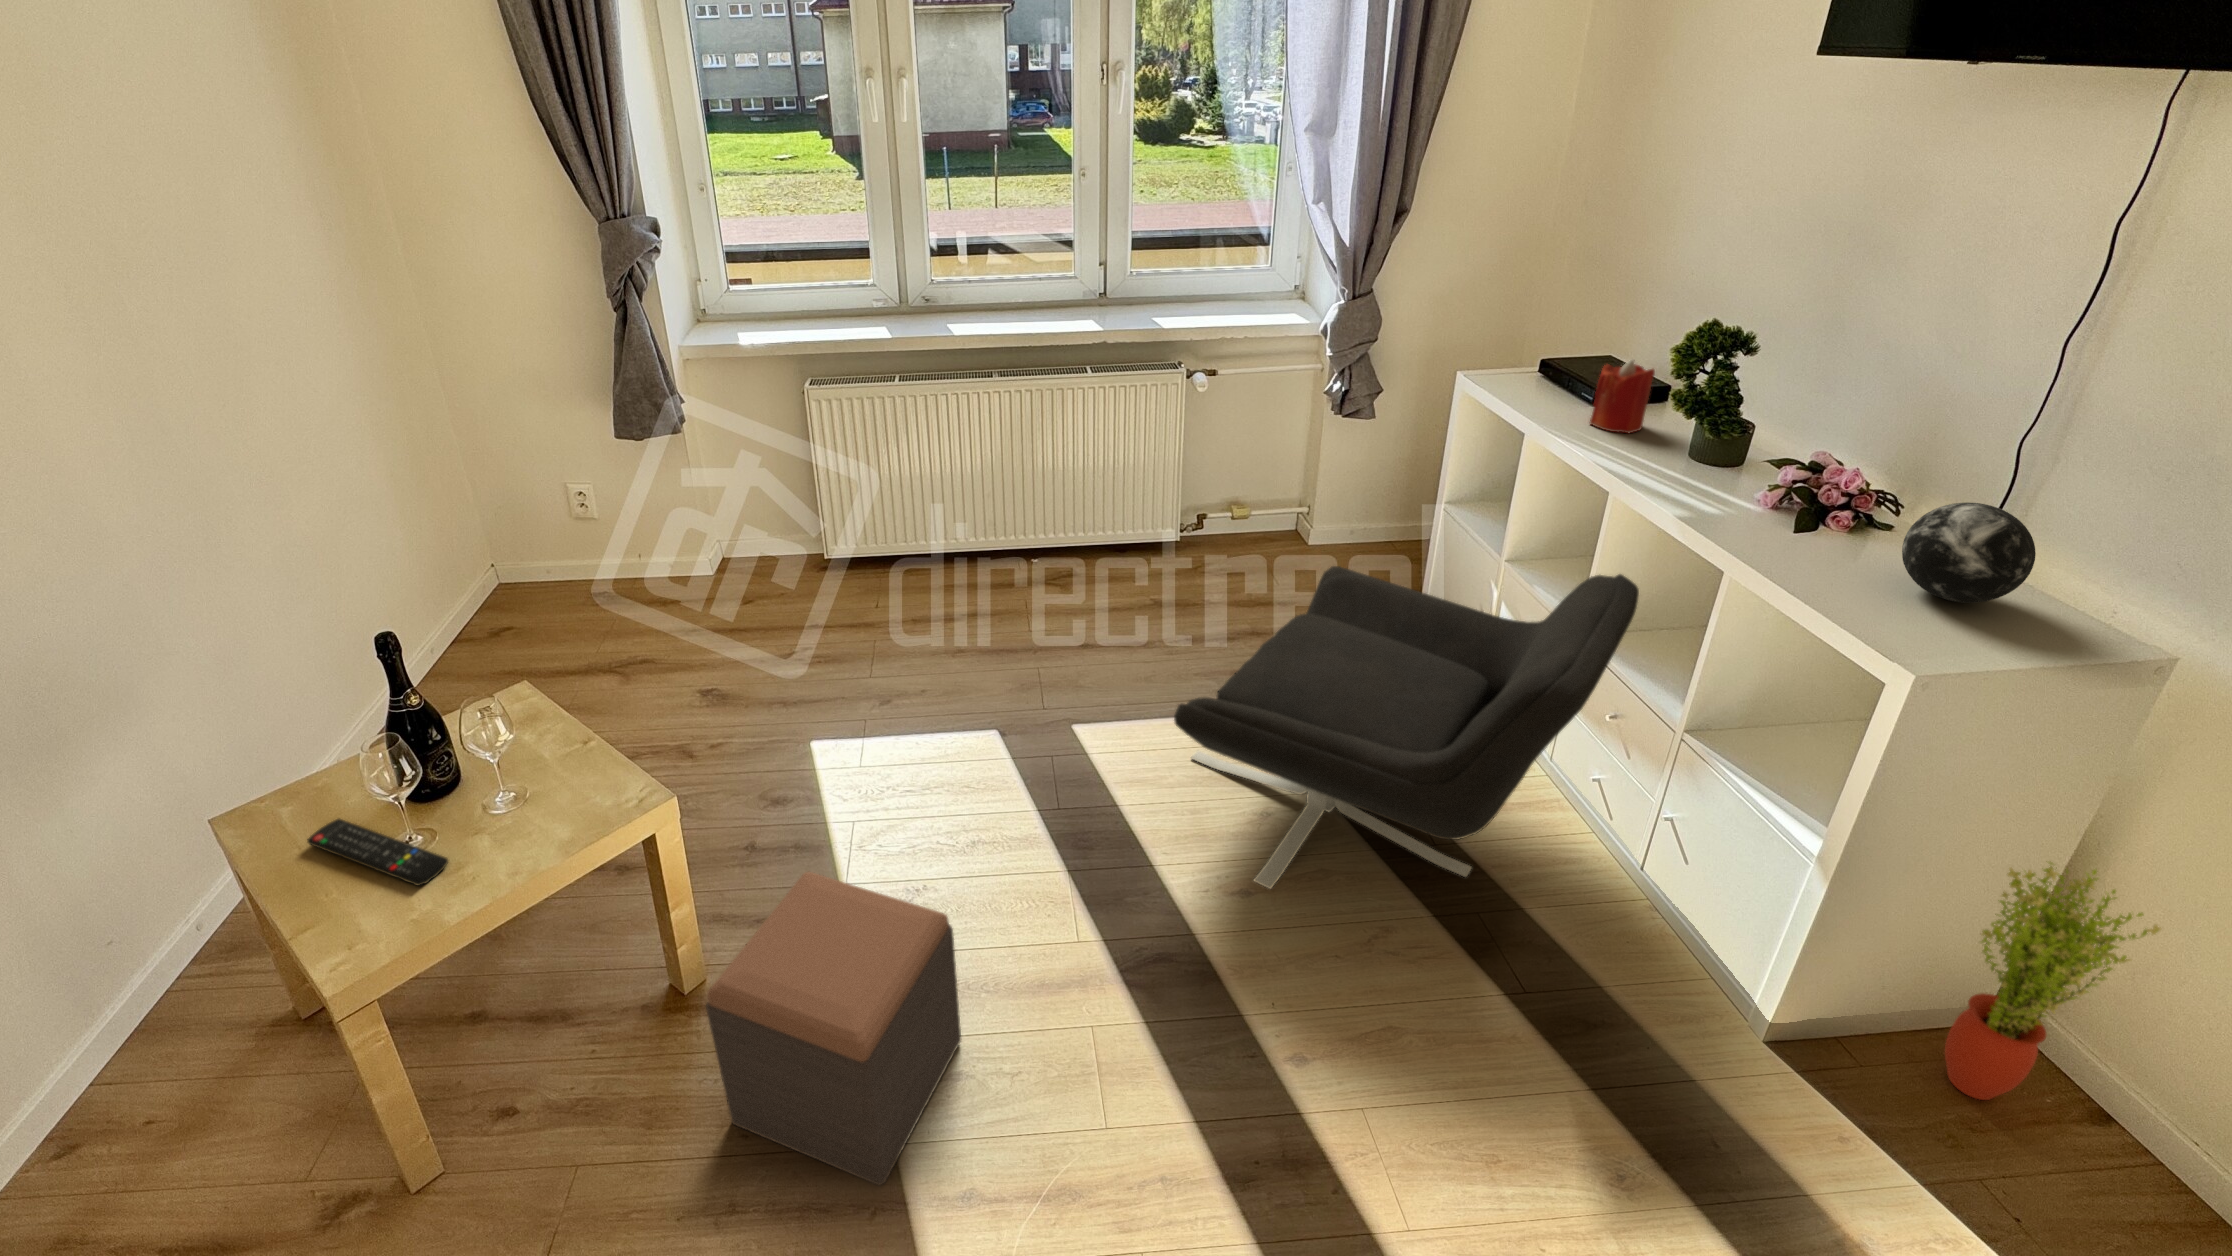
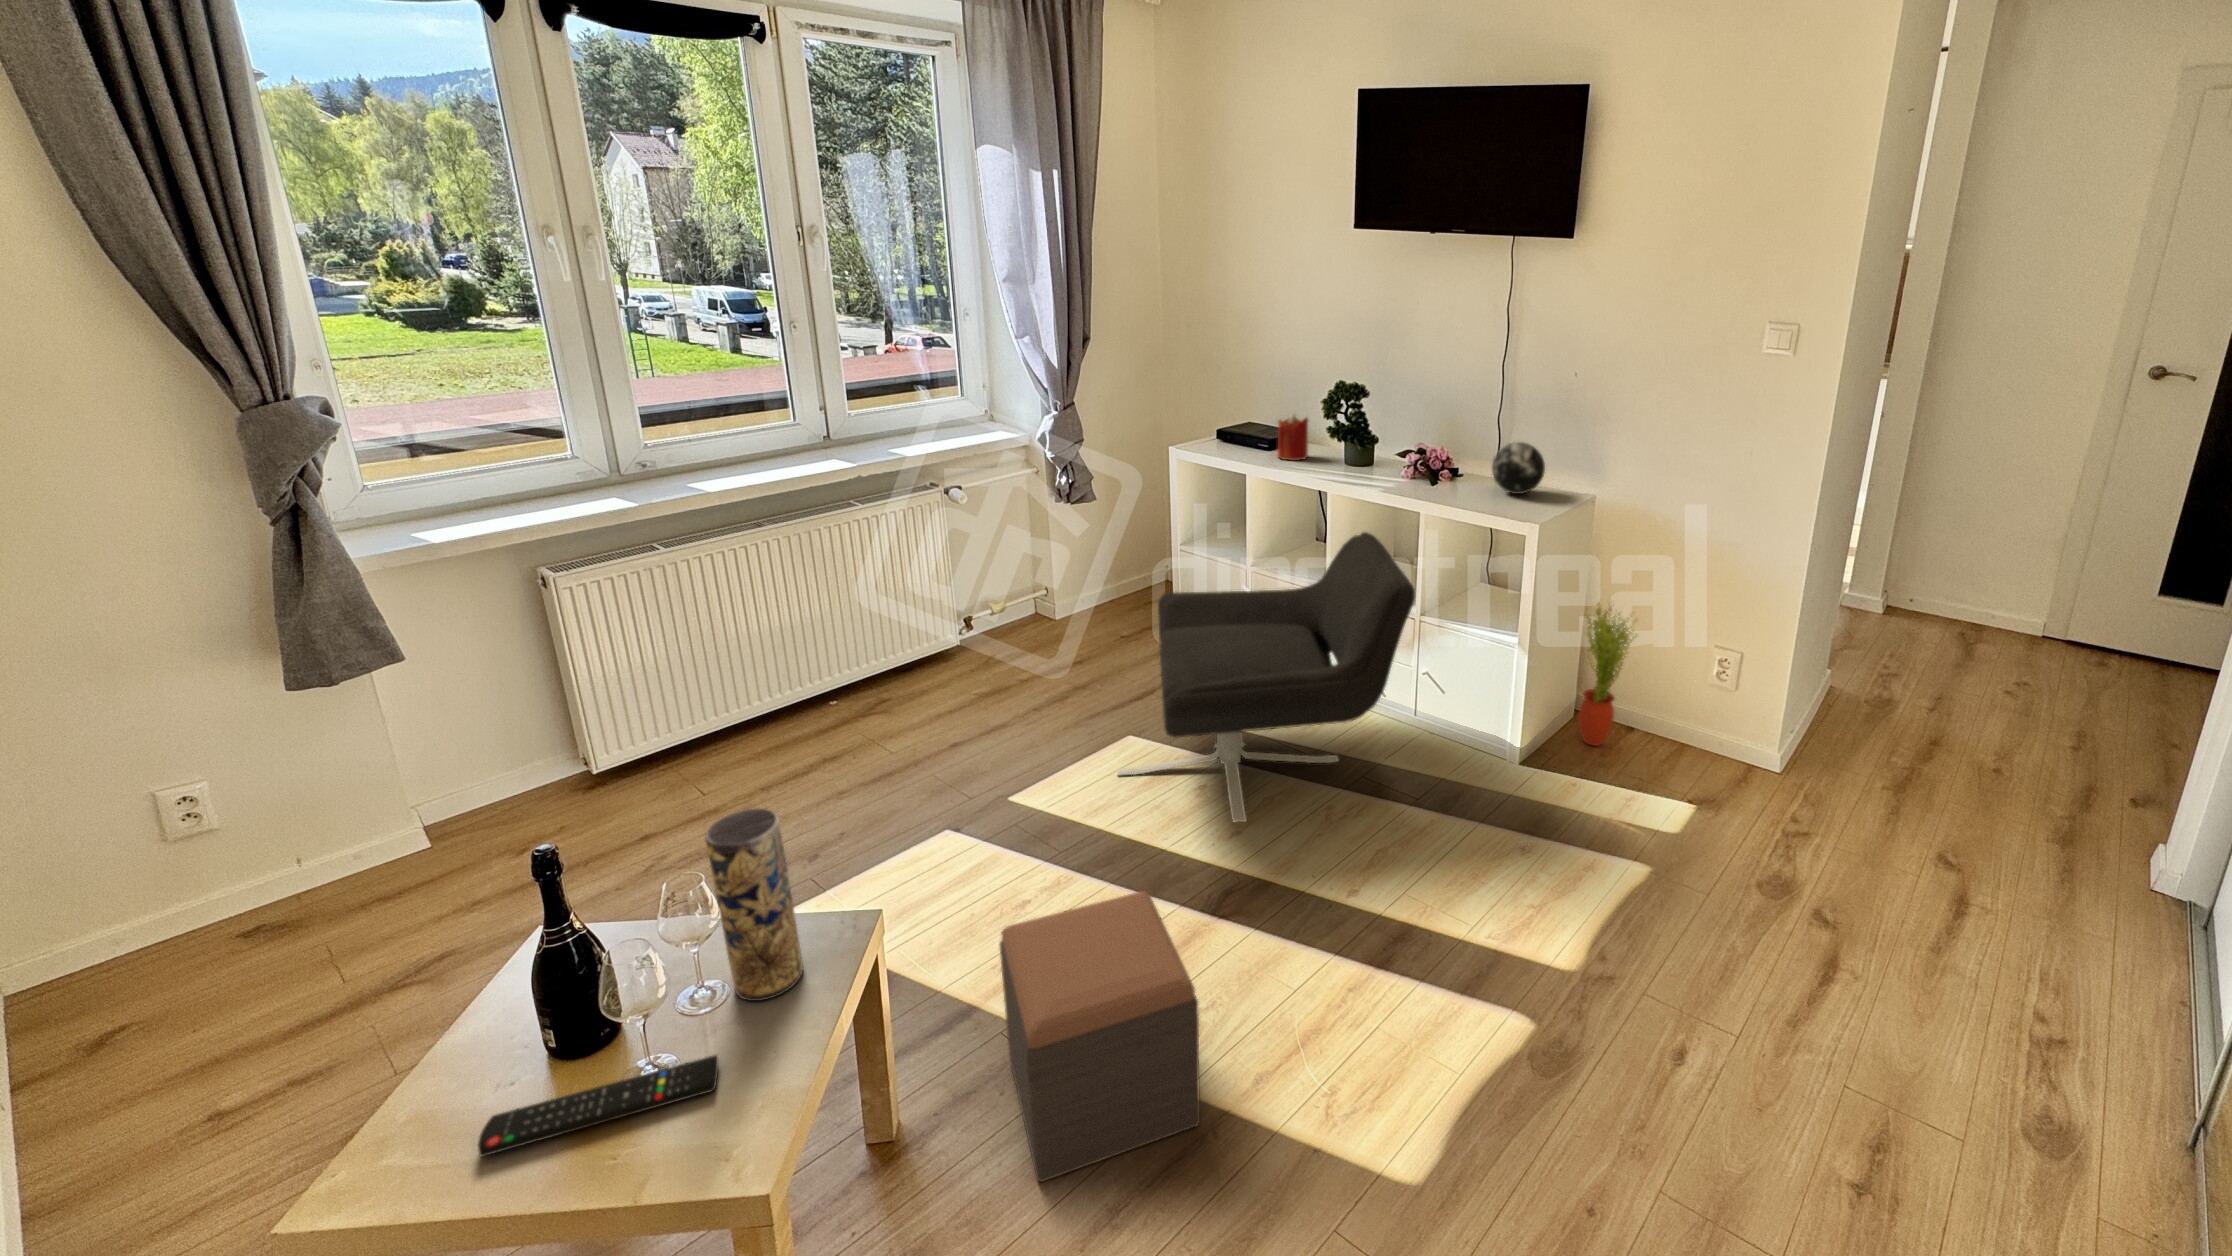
vase: none [475,666,574,834] -> present [705,809,803,1001]

